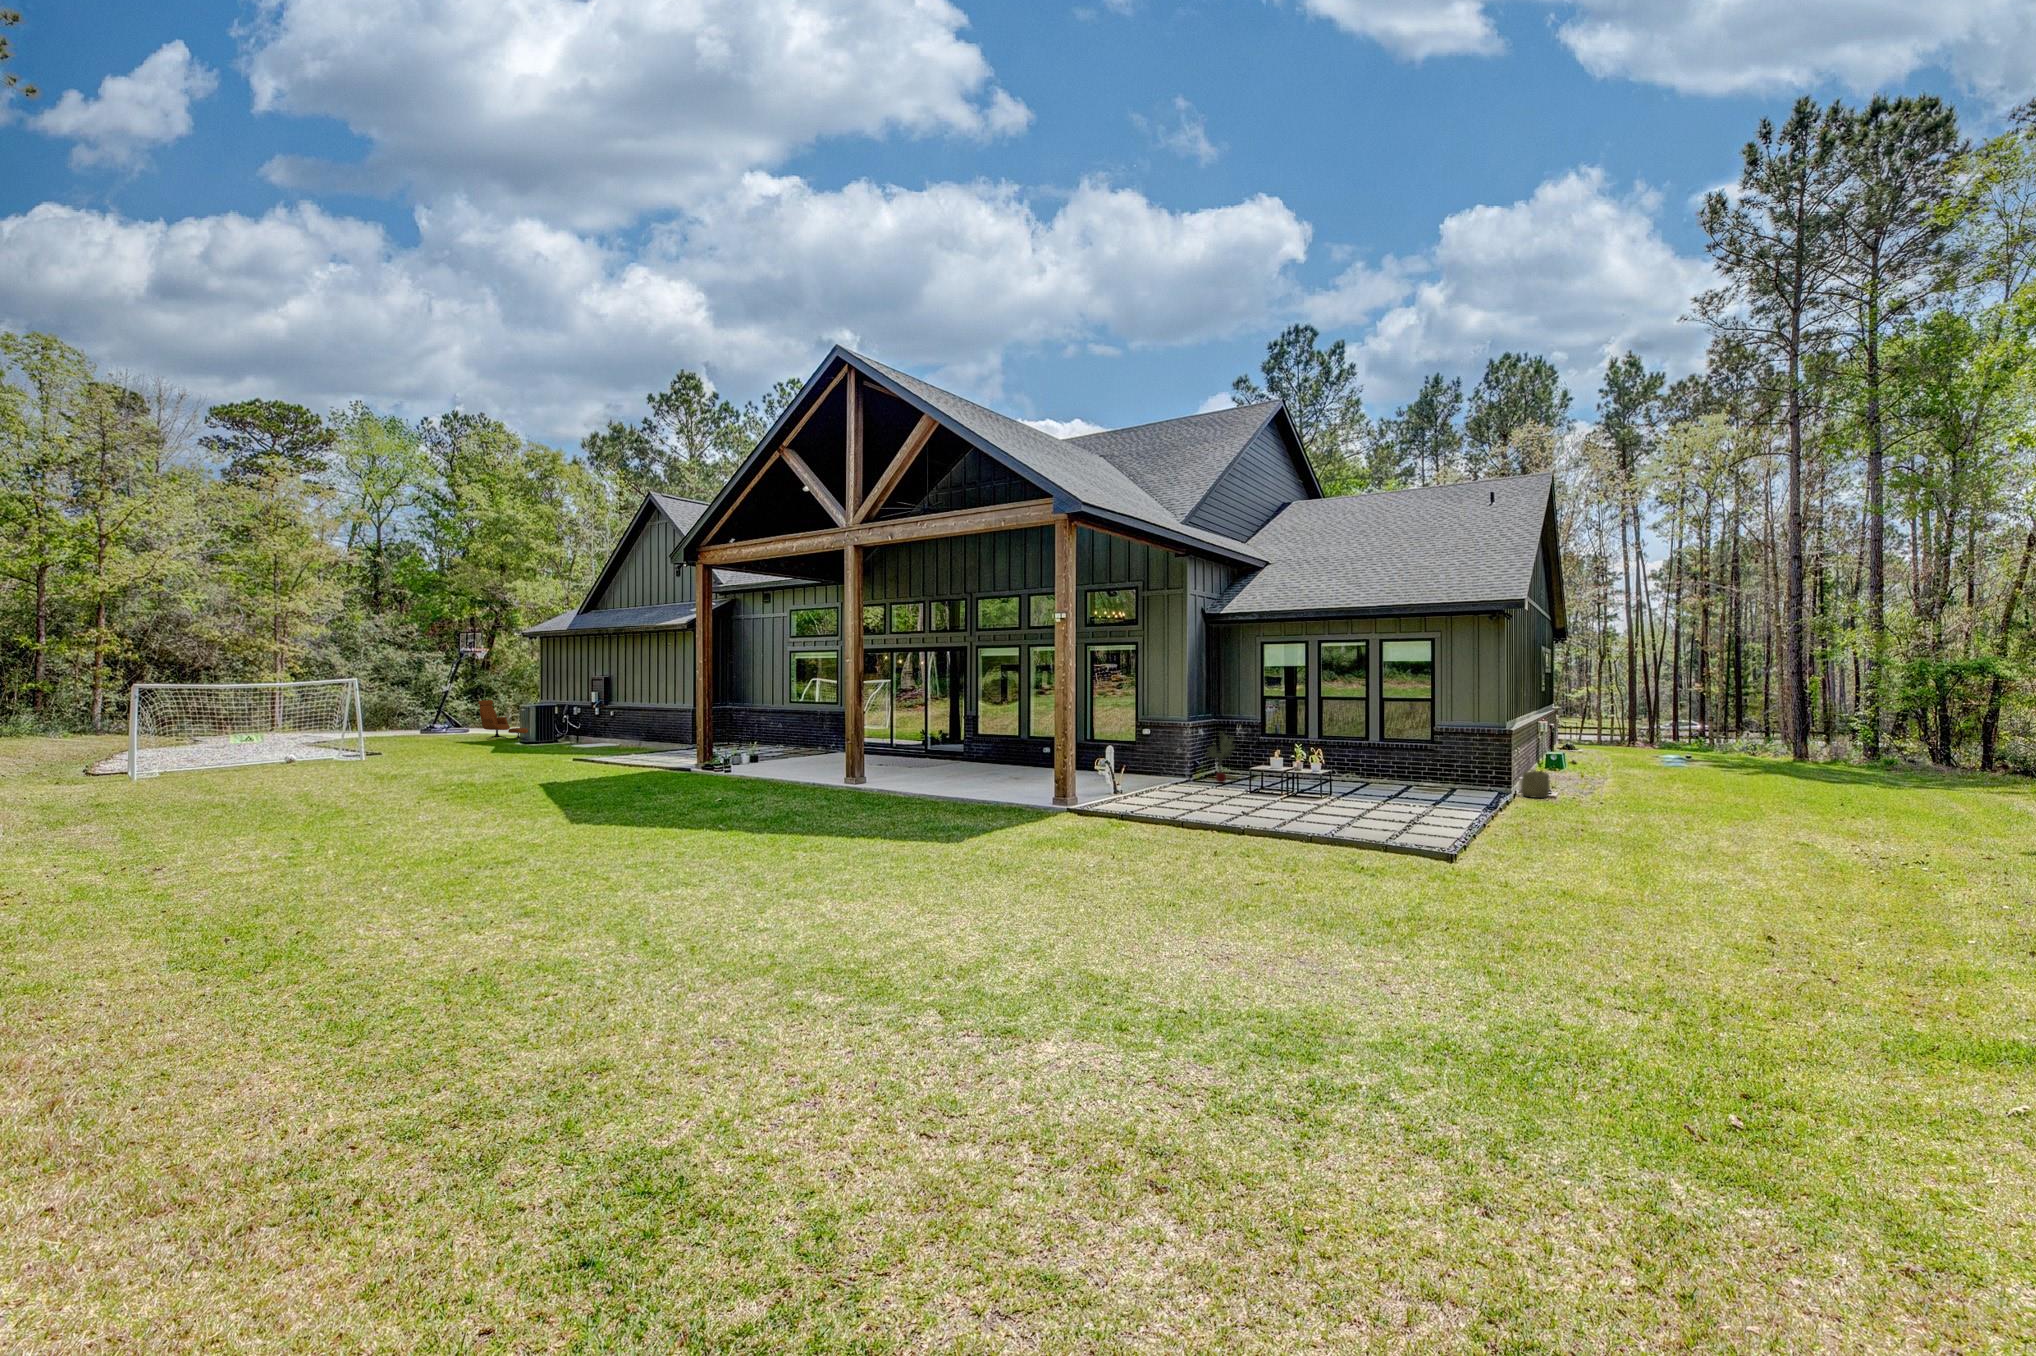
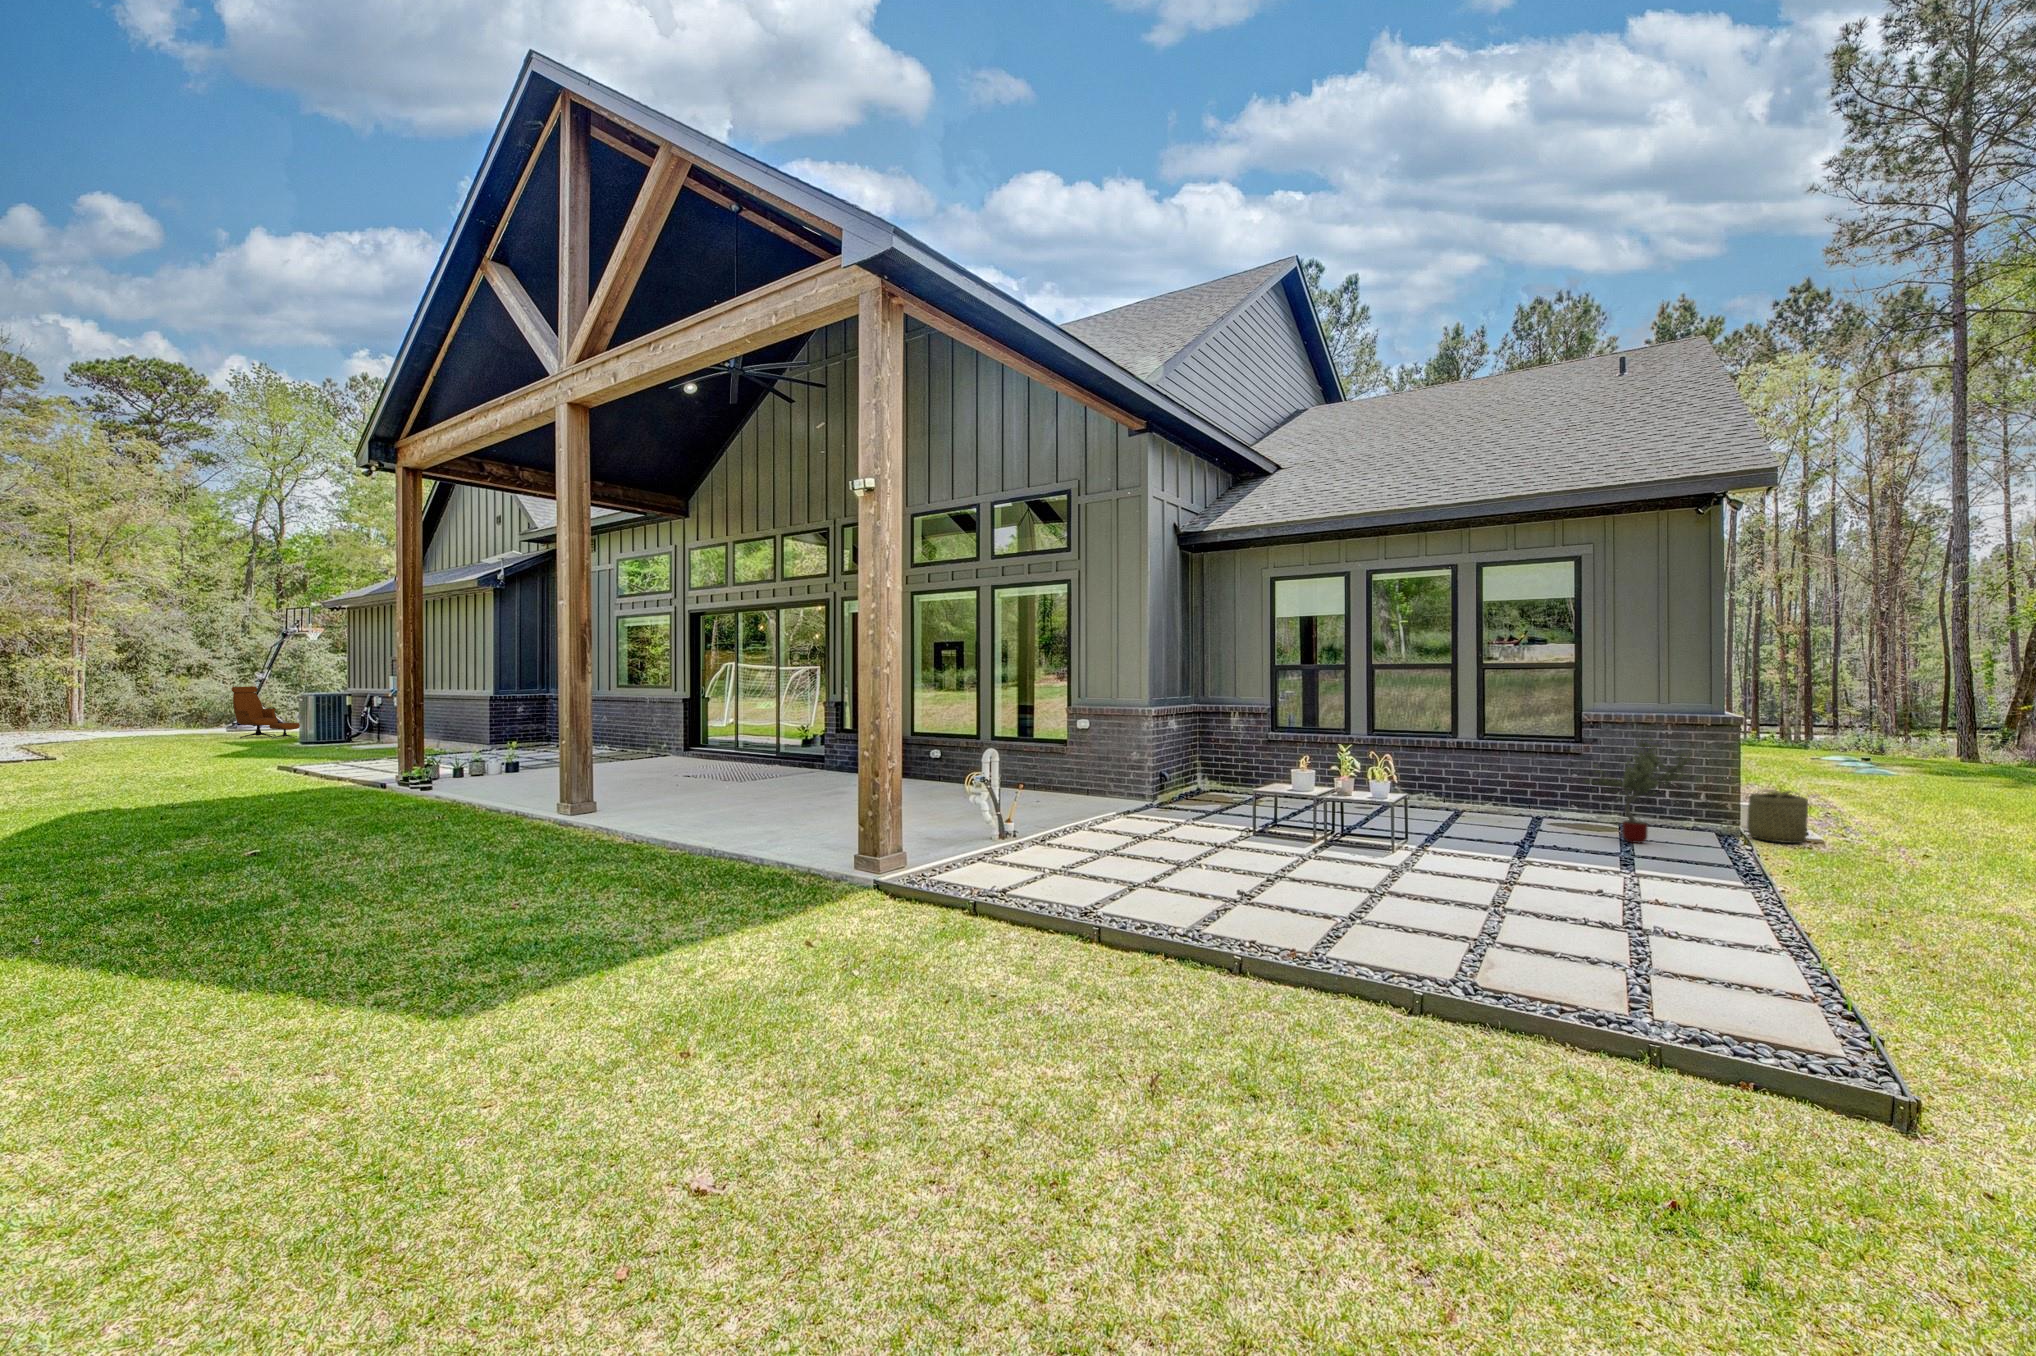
potted tree: present [1206,733,1235,783] -> present [1584,737,1691,843]

